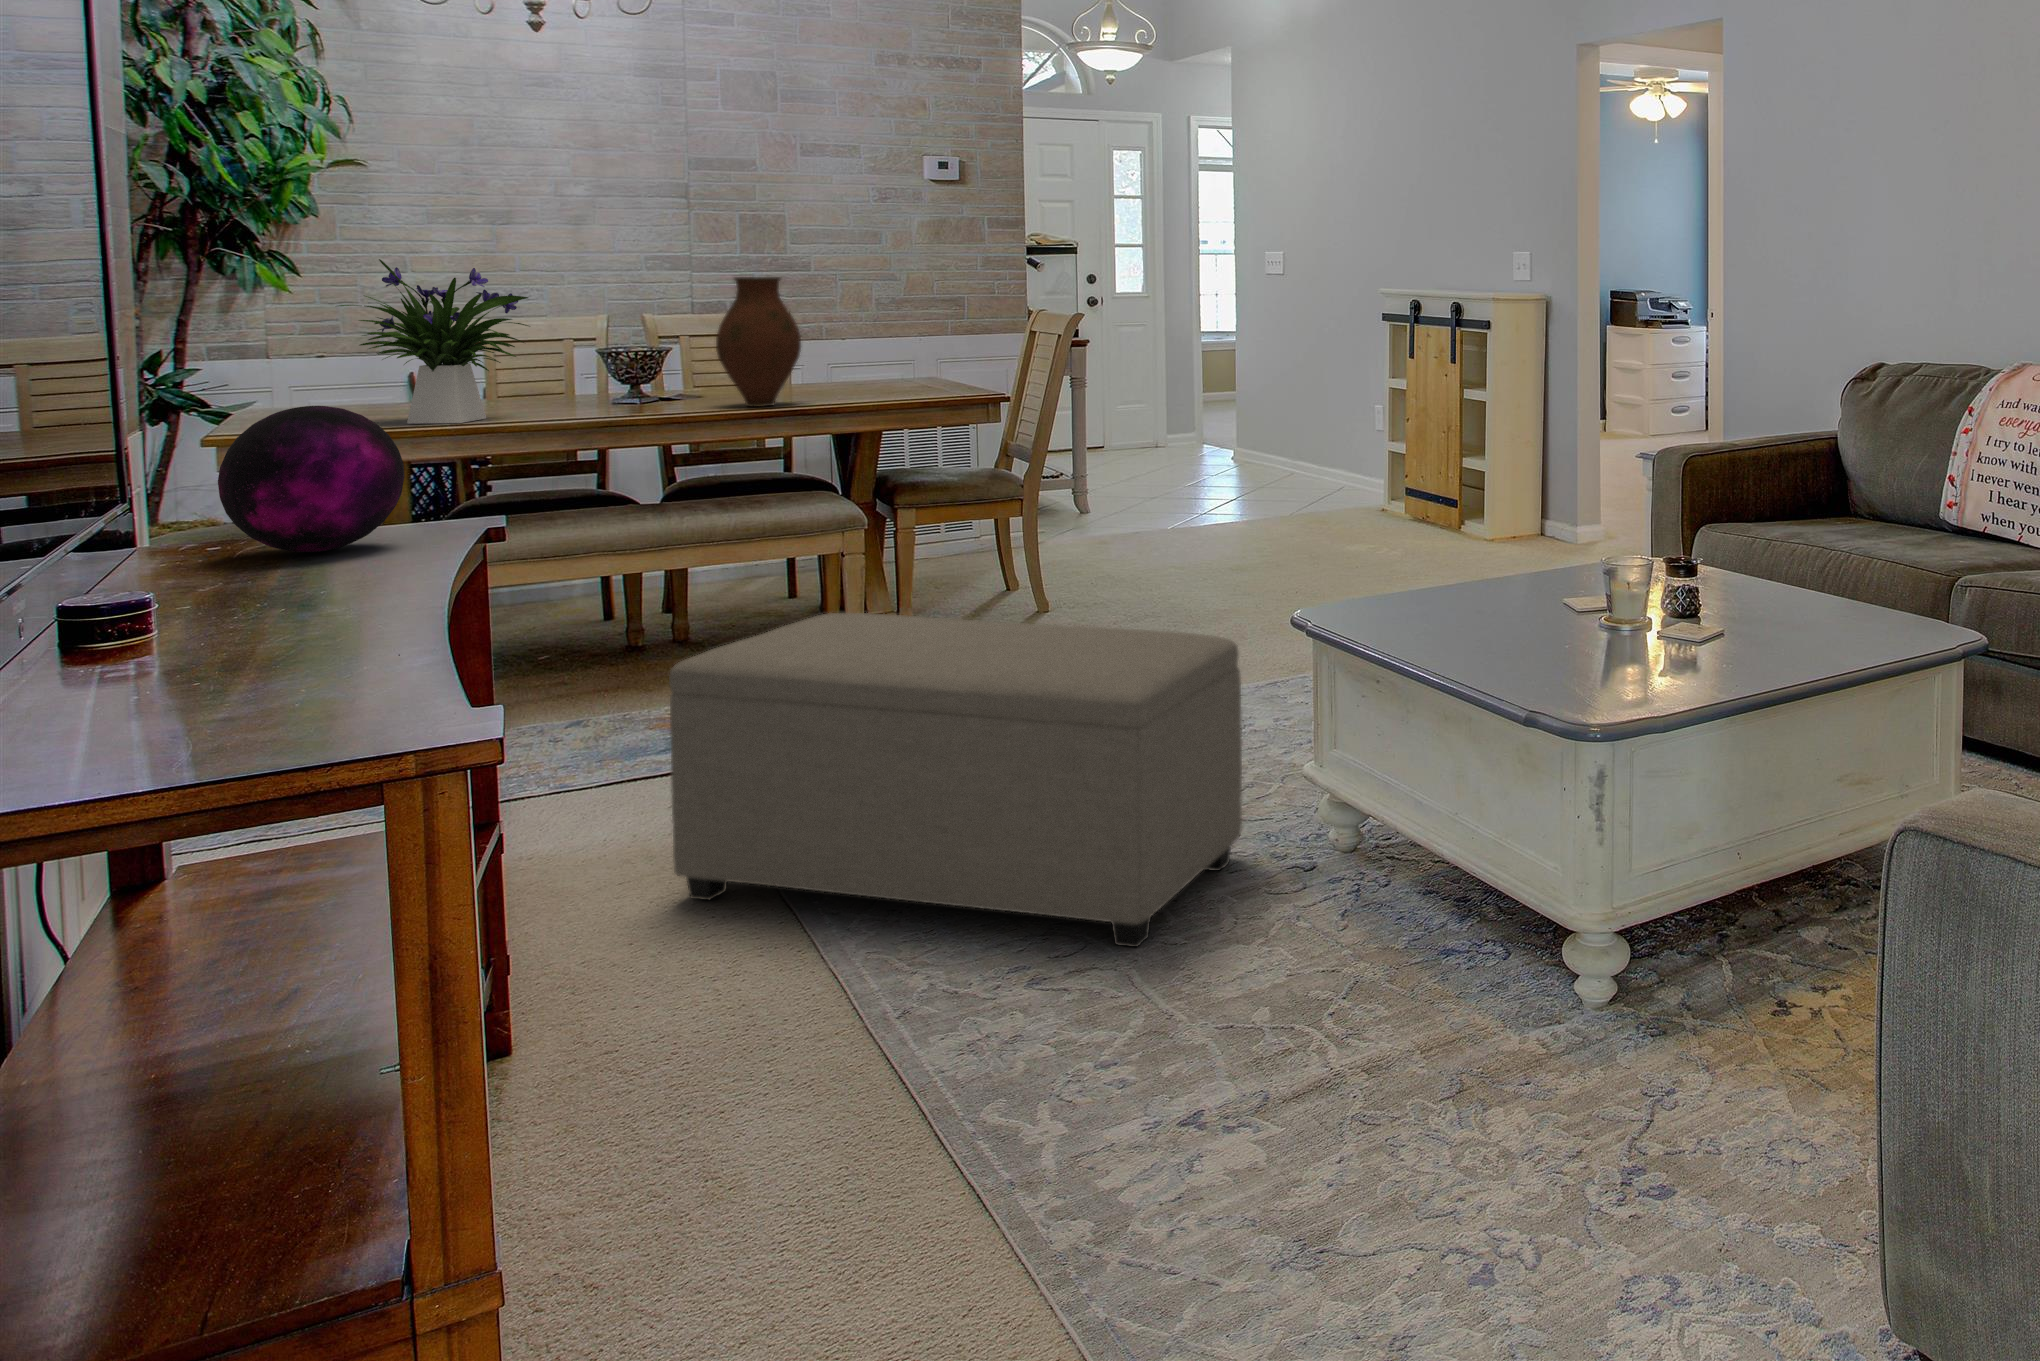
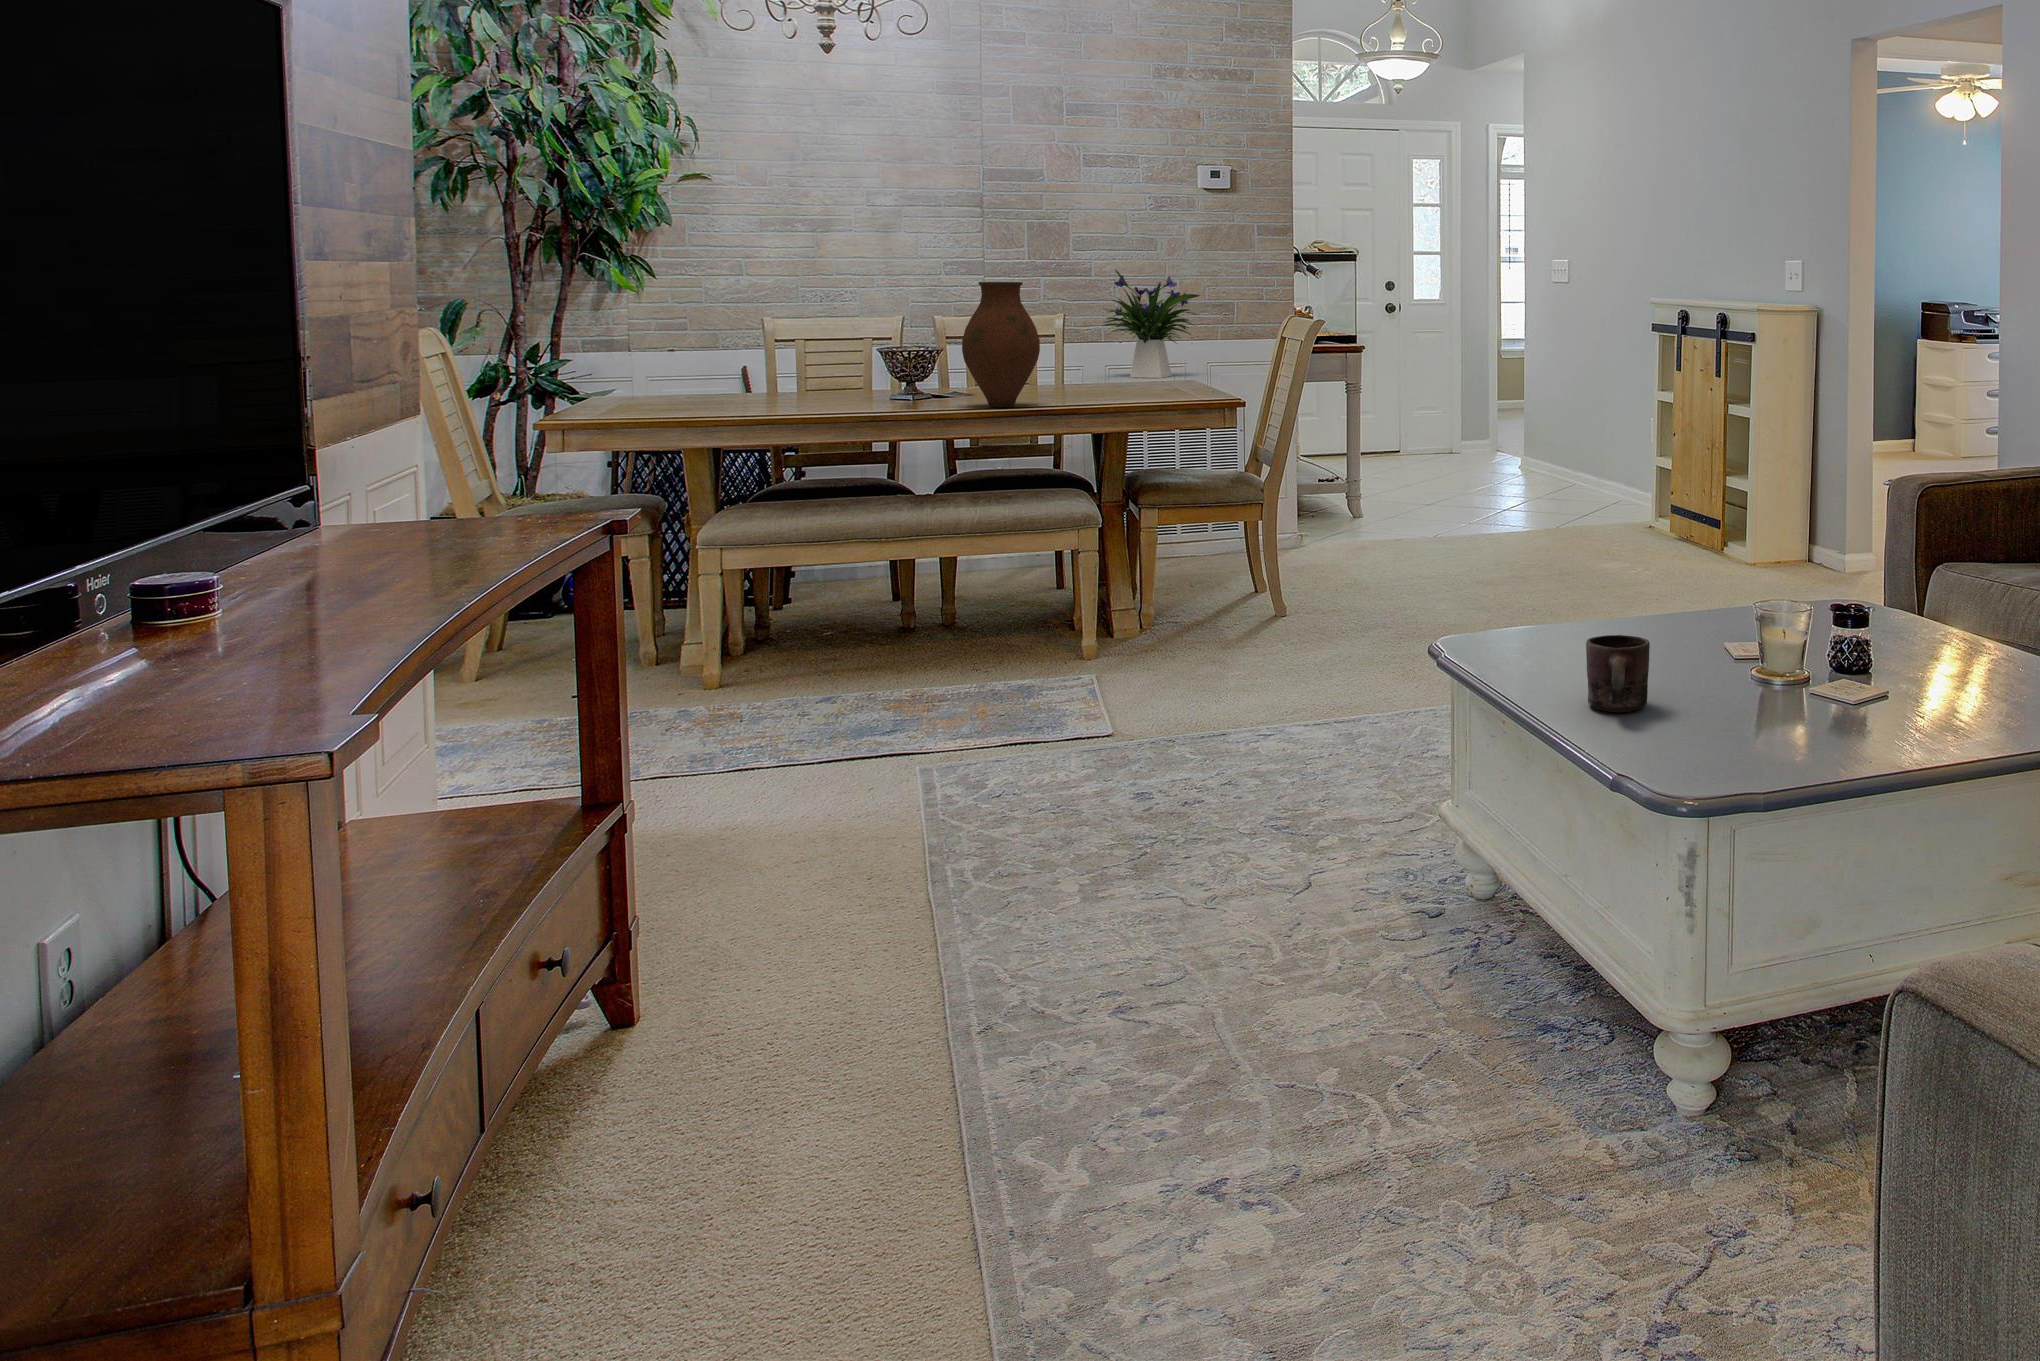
flower arrangement: present [339,259,528,424] -> present [1100,270,1200,378]
decorative orb: present [218,406,405,552] -> none [391,401,556,537]
mug: none [1469,592,1526,661] -> present [1586,635,1650,713]
ottoman: present [669,613,1242,947] -> none [824,616,1367,988]

